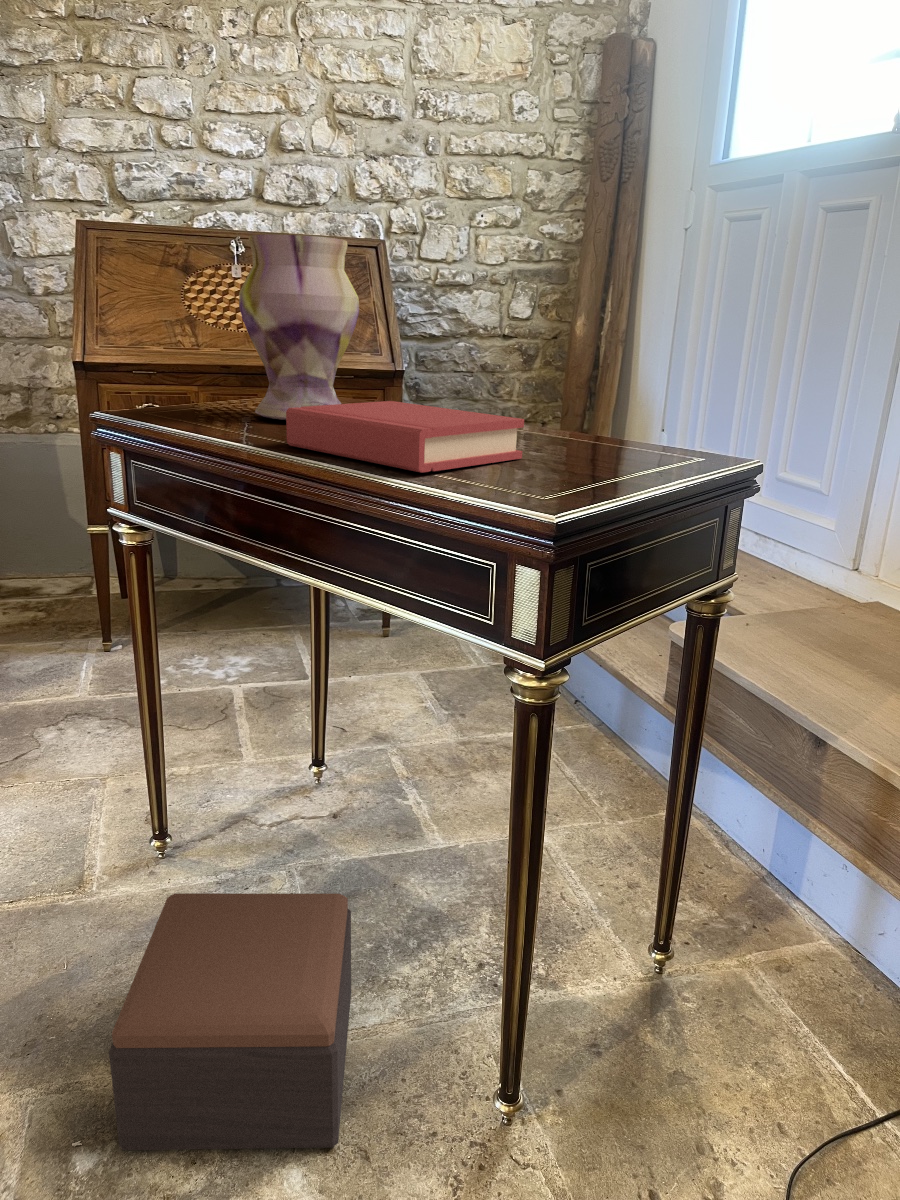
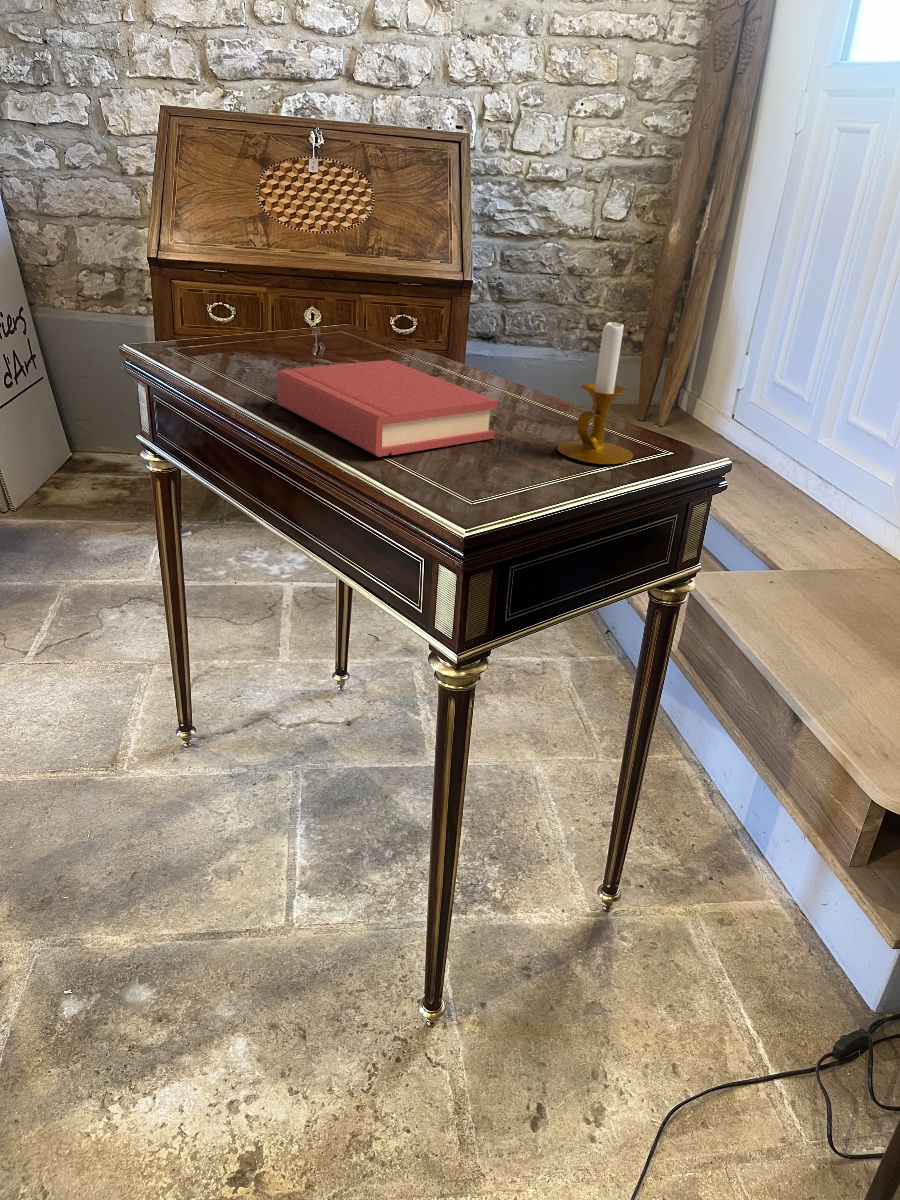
vase: present [239,235,359,420] -> none [258,180,375,368]
candlestick: none [589,331,666,469] -> present [557,322,633,464]
footstool: present [109,893,351,1150] -> none [92,792,323,1024]

